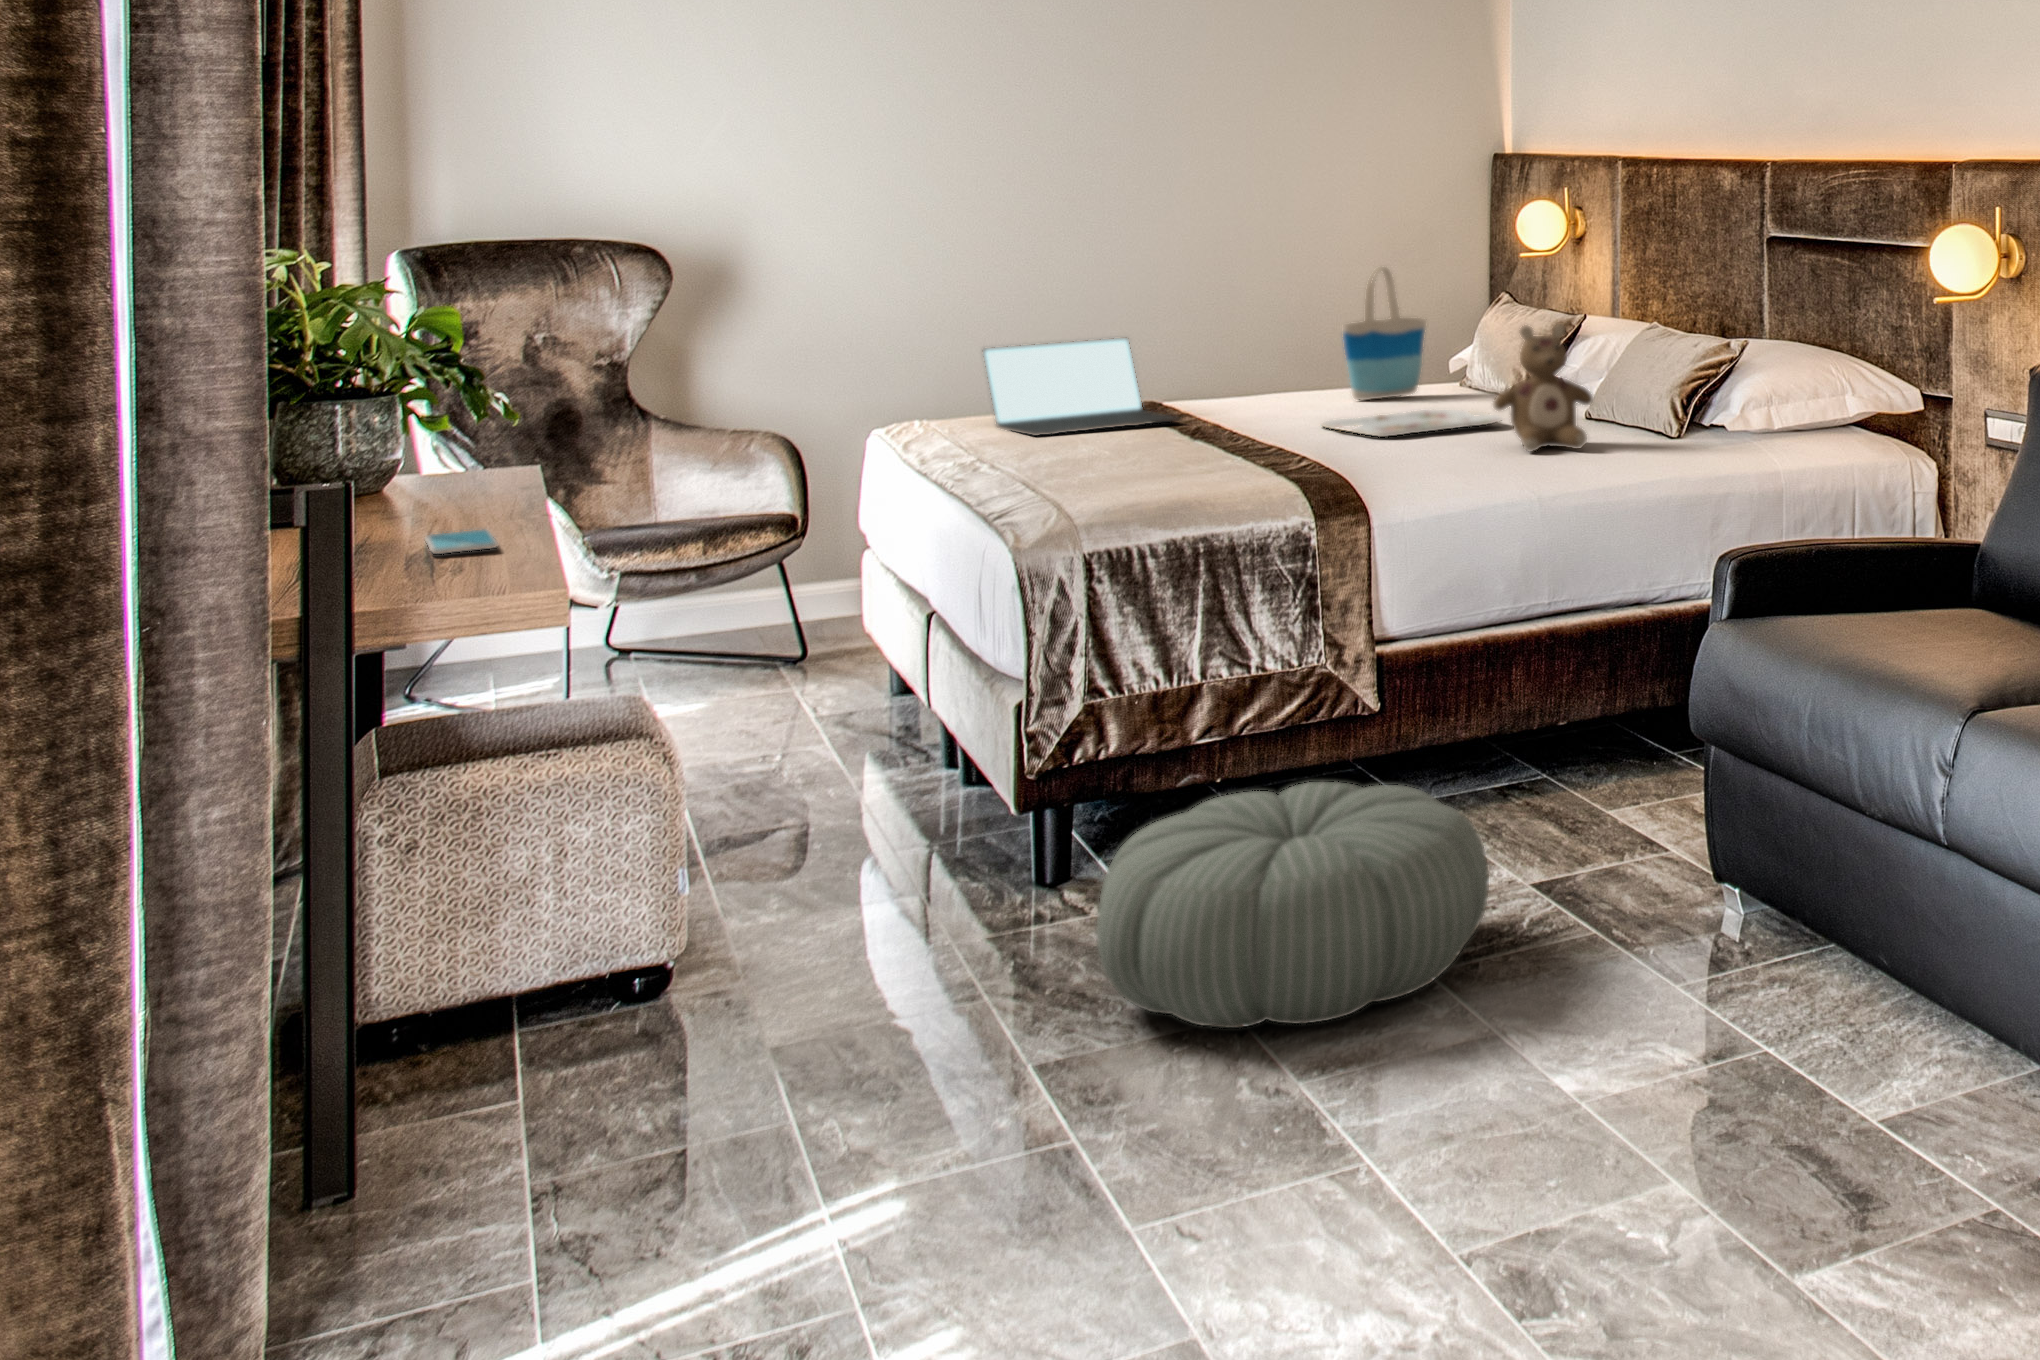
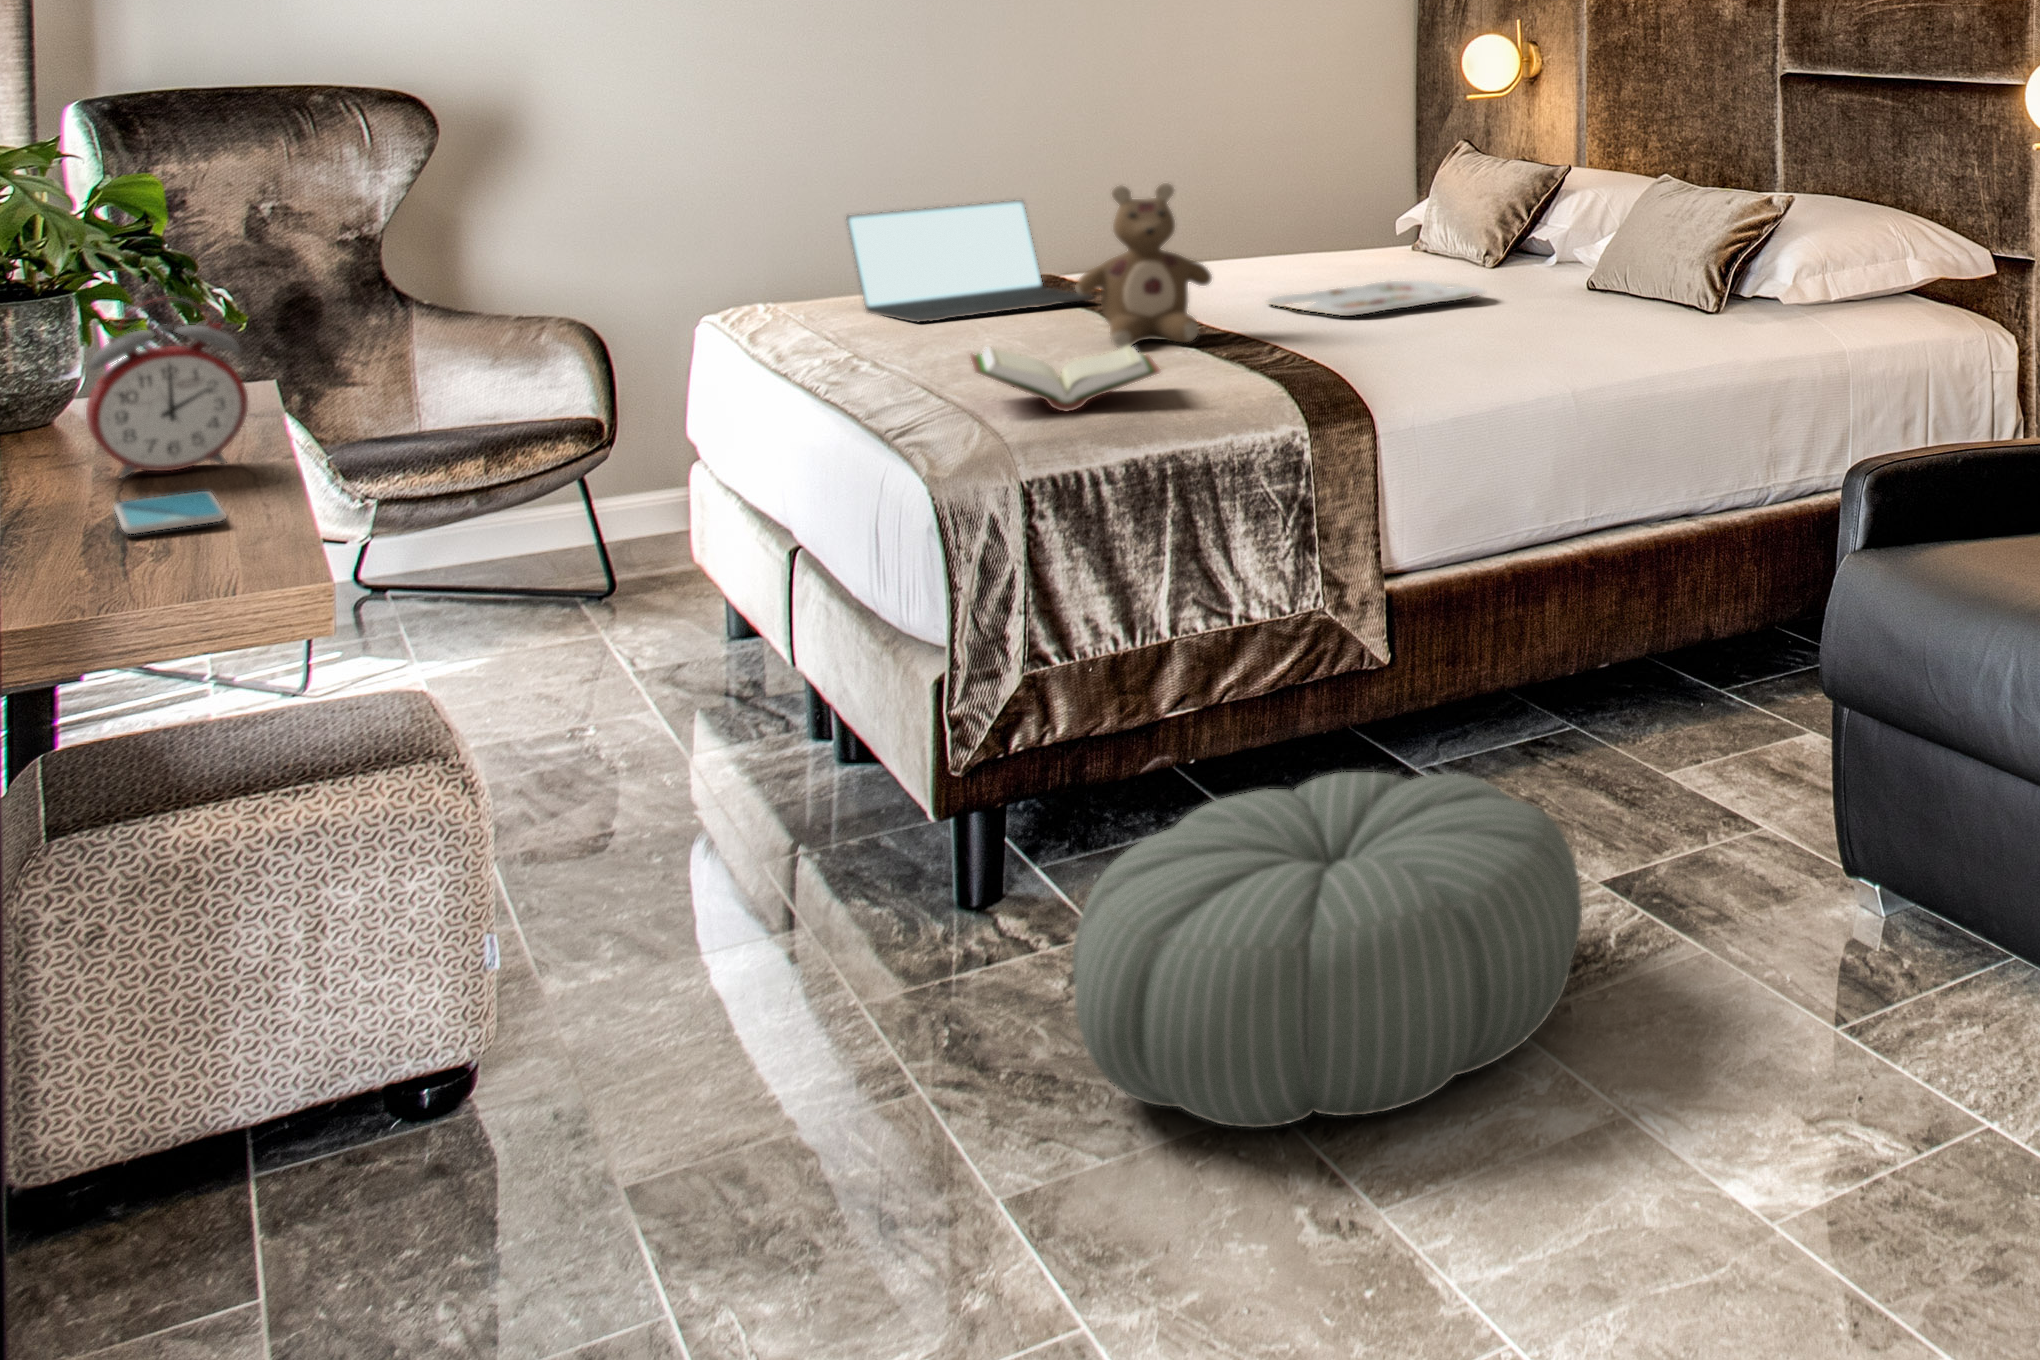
tote bag: present [1343,267,1426,400] -> none [1279,112,1374,270]
stuffed bear: present [1493,324,1593,452] -> present [1076,183,1212,348]
alarm clock: none [406,394,515,522] -> present [86,303,248,478]
book: none [1056,450,1203,503] -> present [971,345,1160,411]

